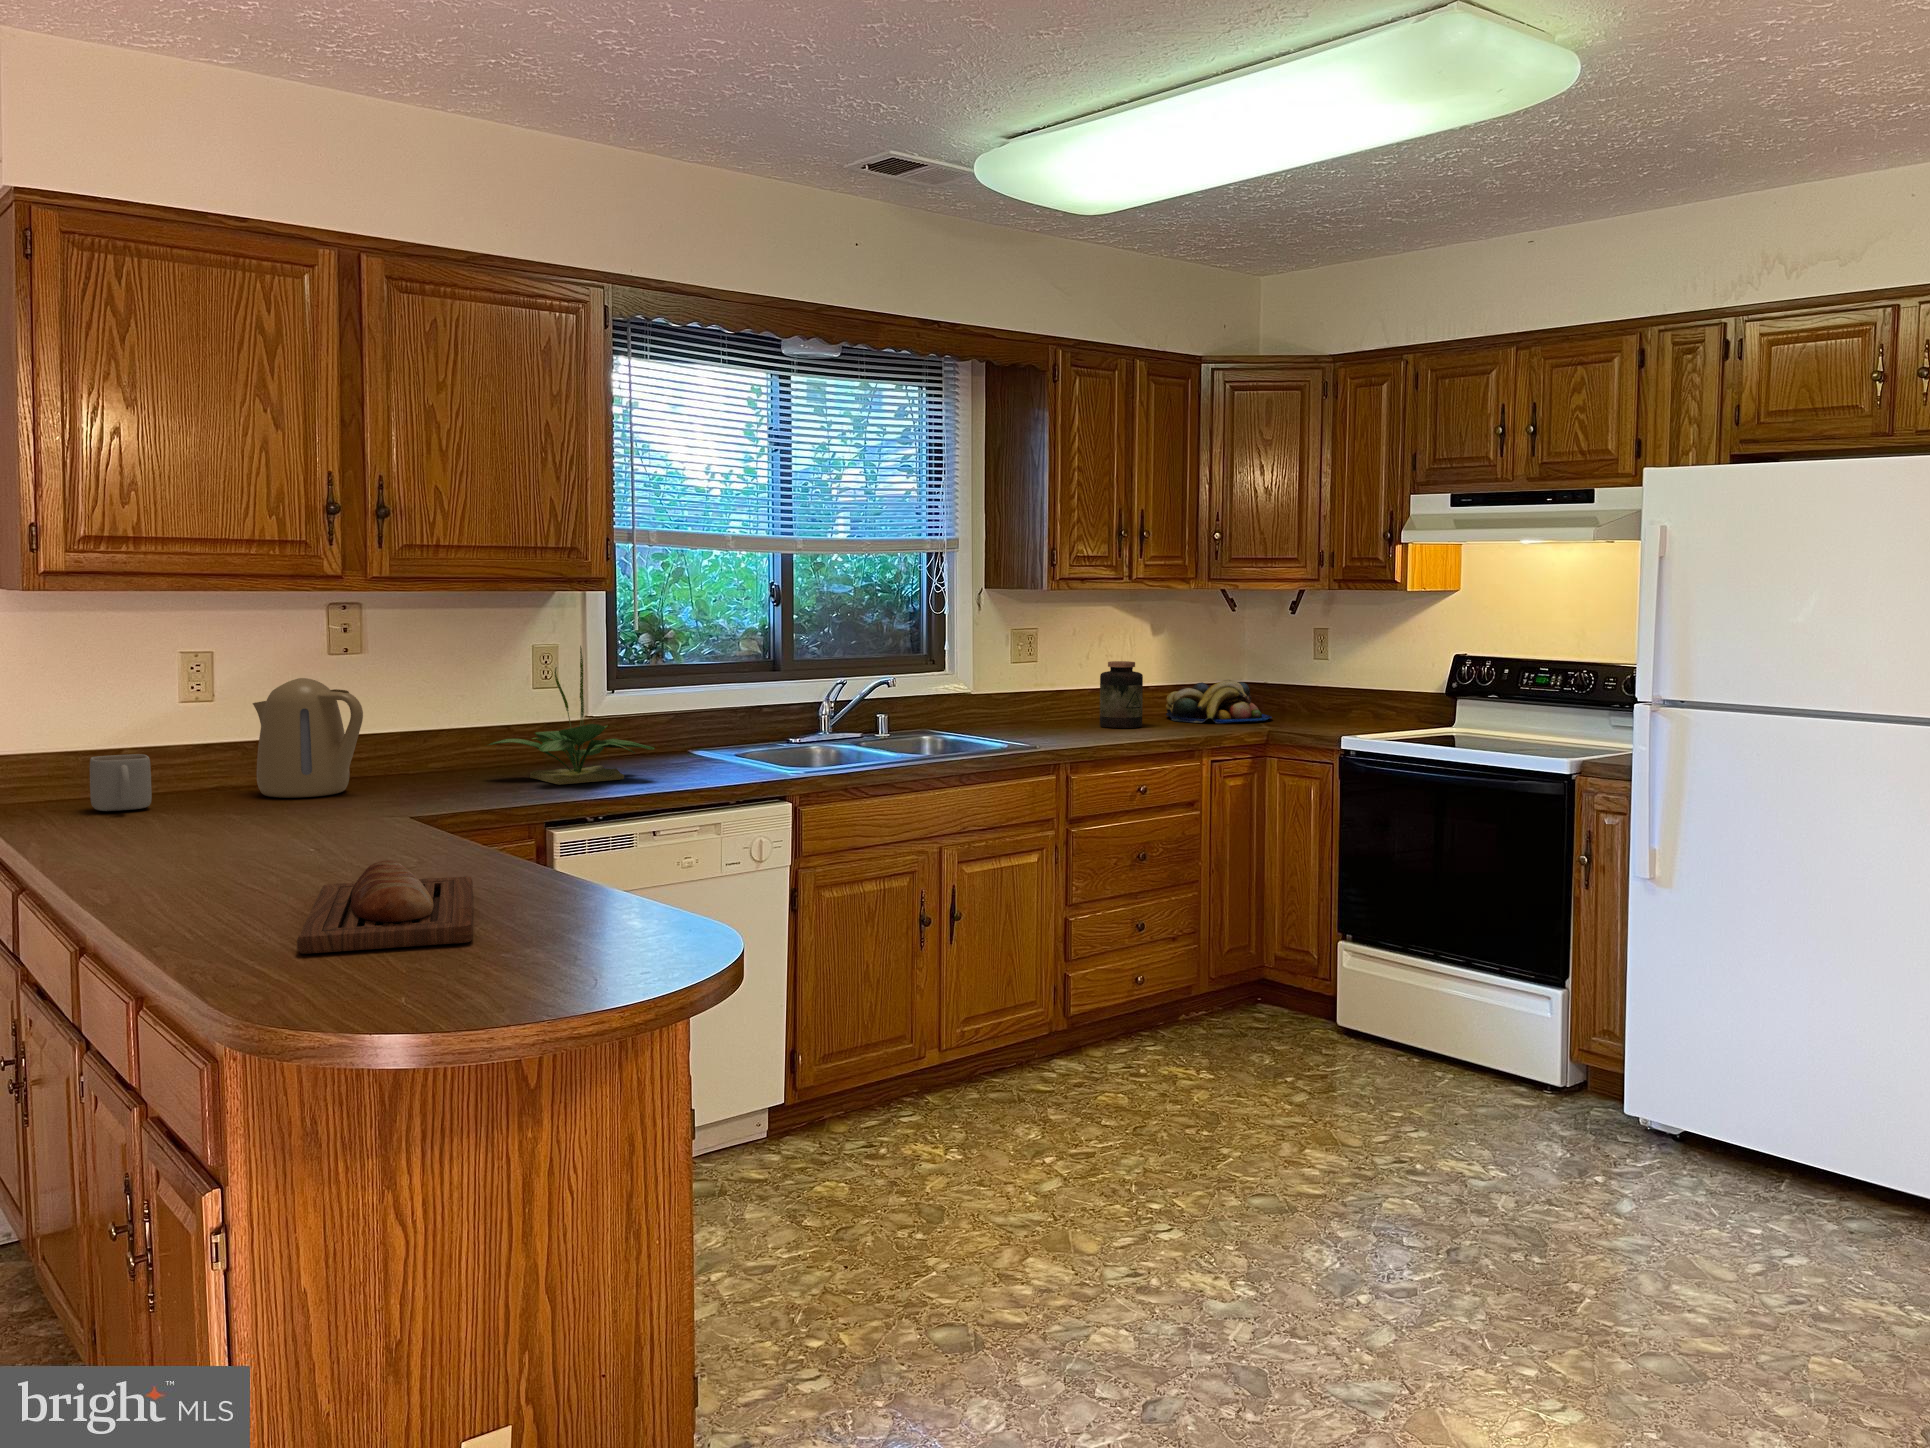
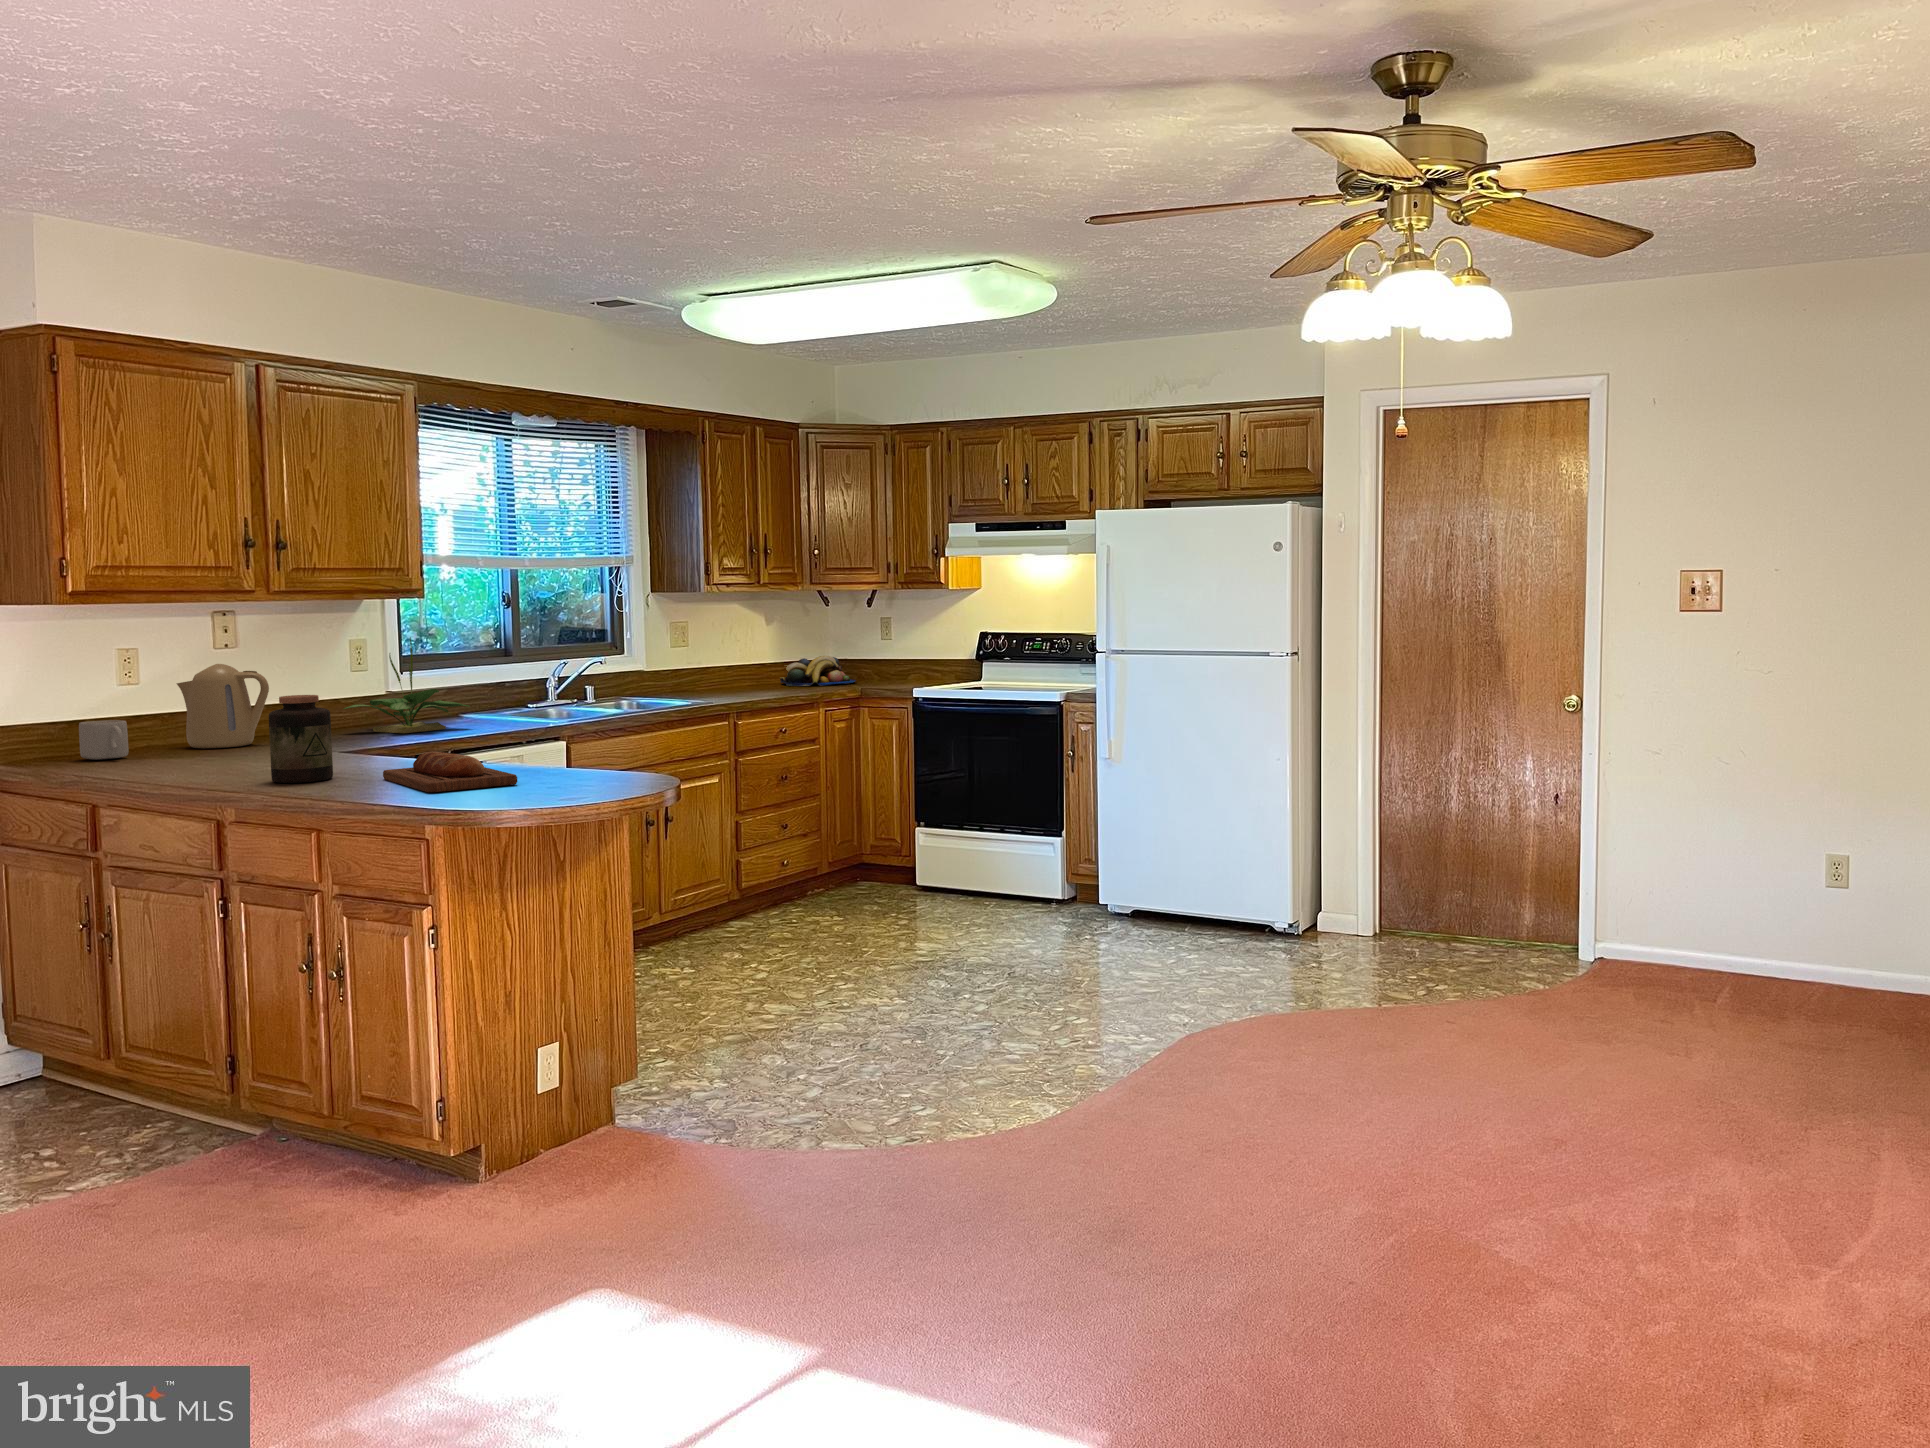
jar: present [1100,661,1143,728] -> present [269,695,333,783]

